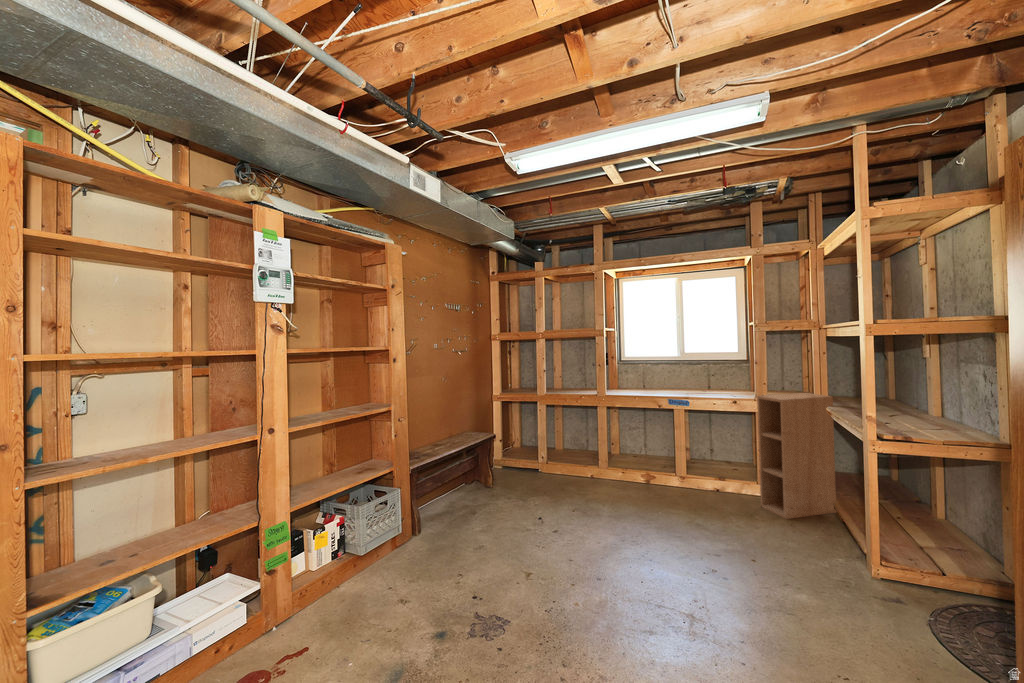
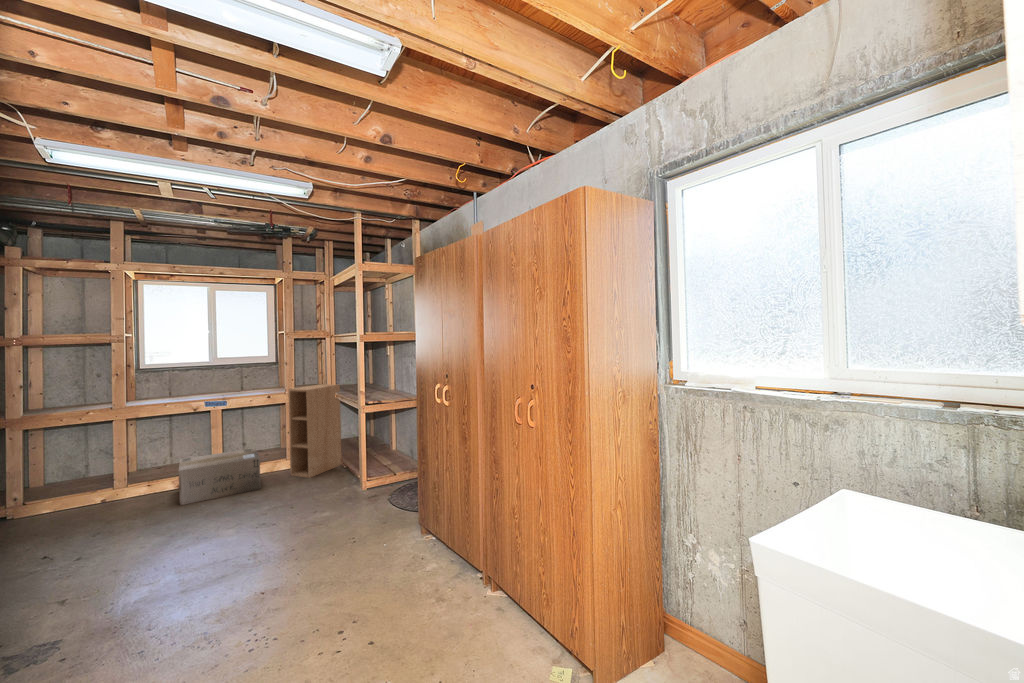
cardboard box: none [642,456,723,514] -> present [179,448,261,505]

